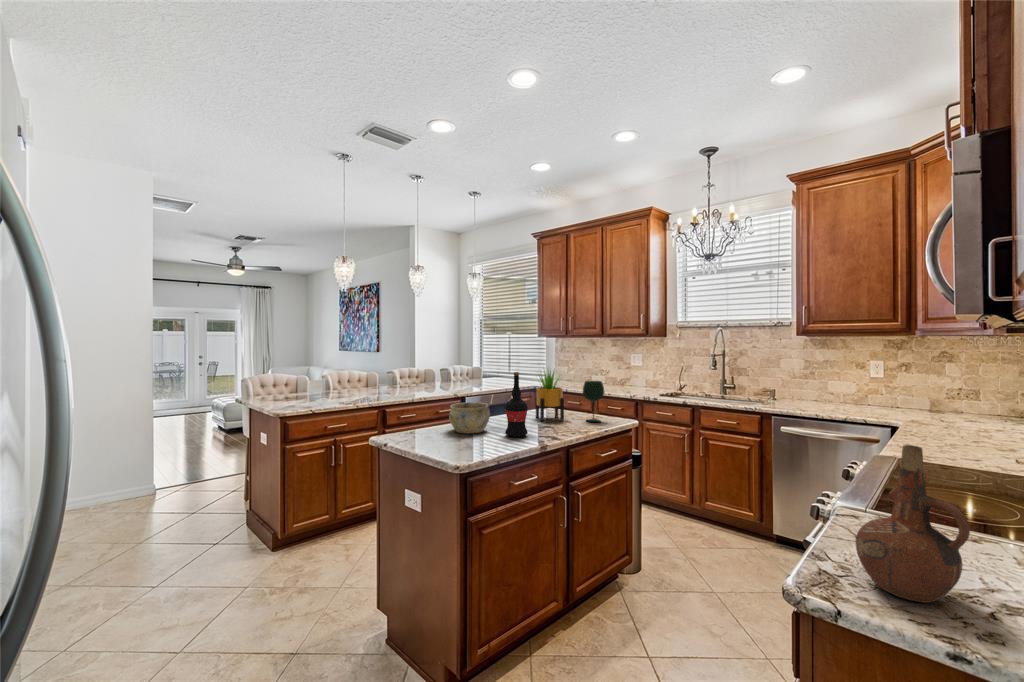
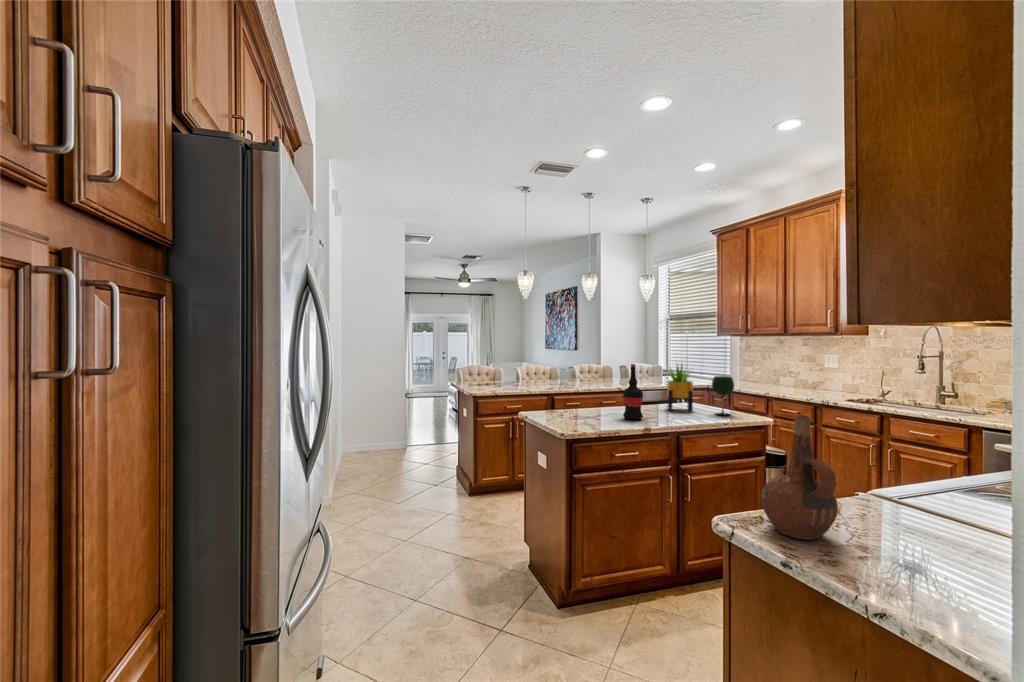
ceramic bowl: present [449,402,490,433] -> none [580,389,615,414]

